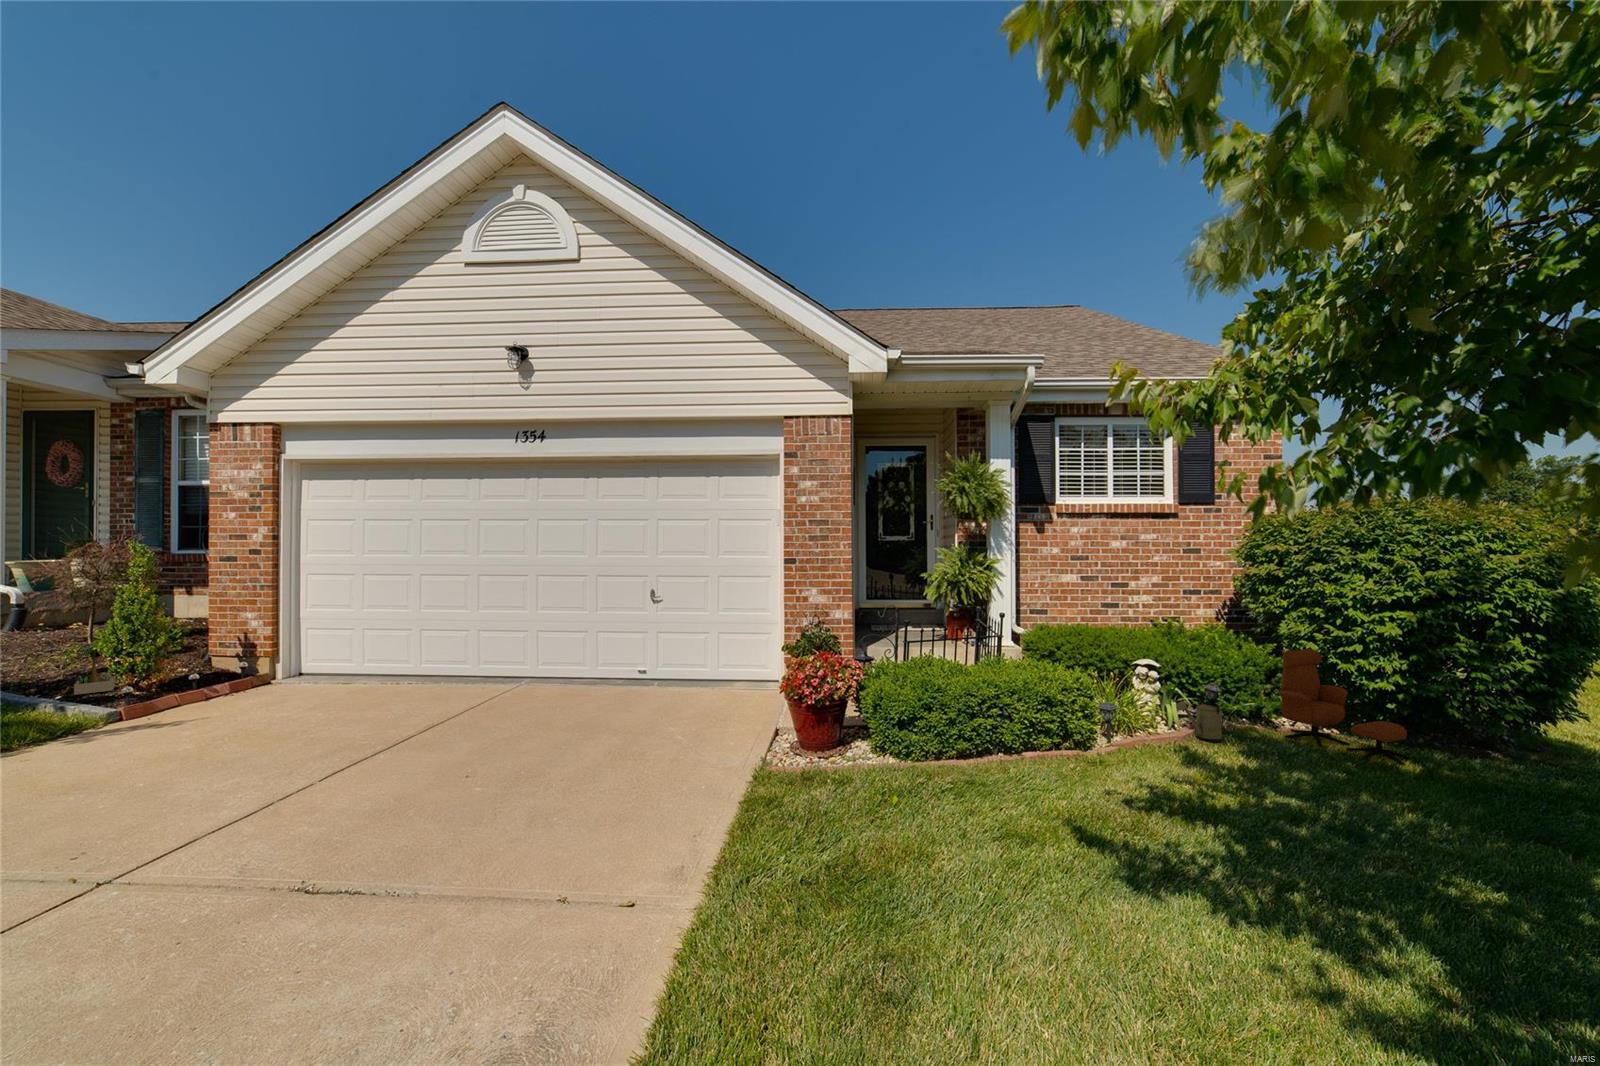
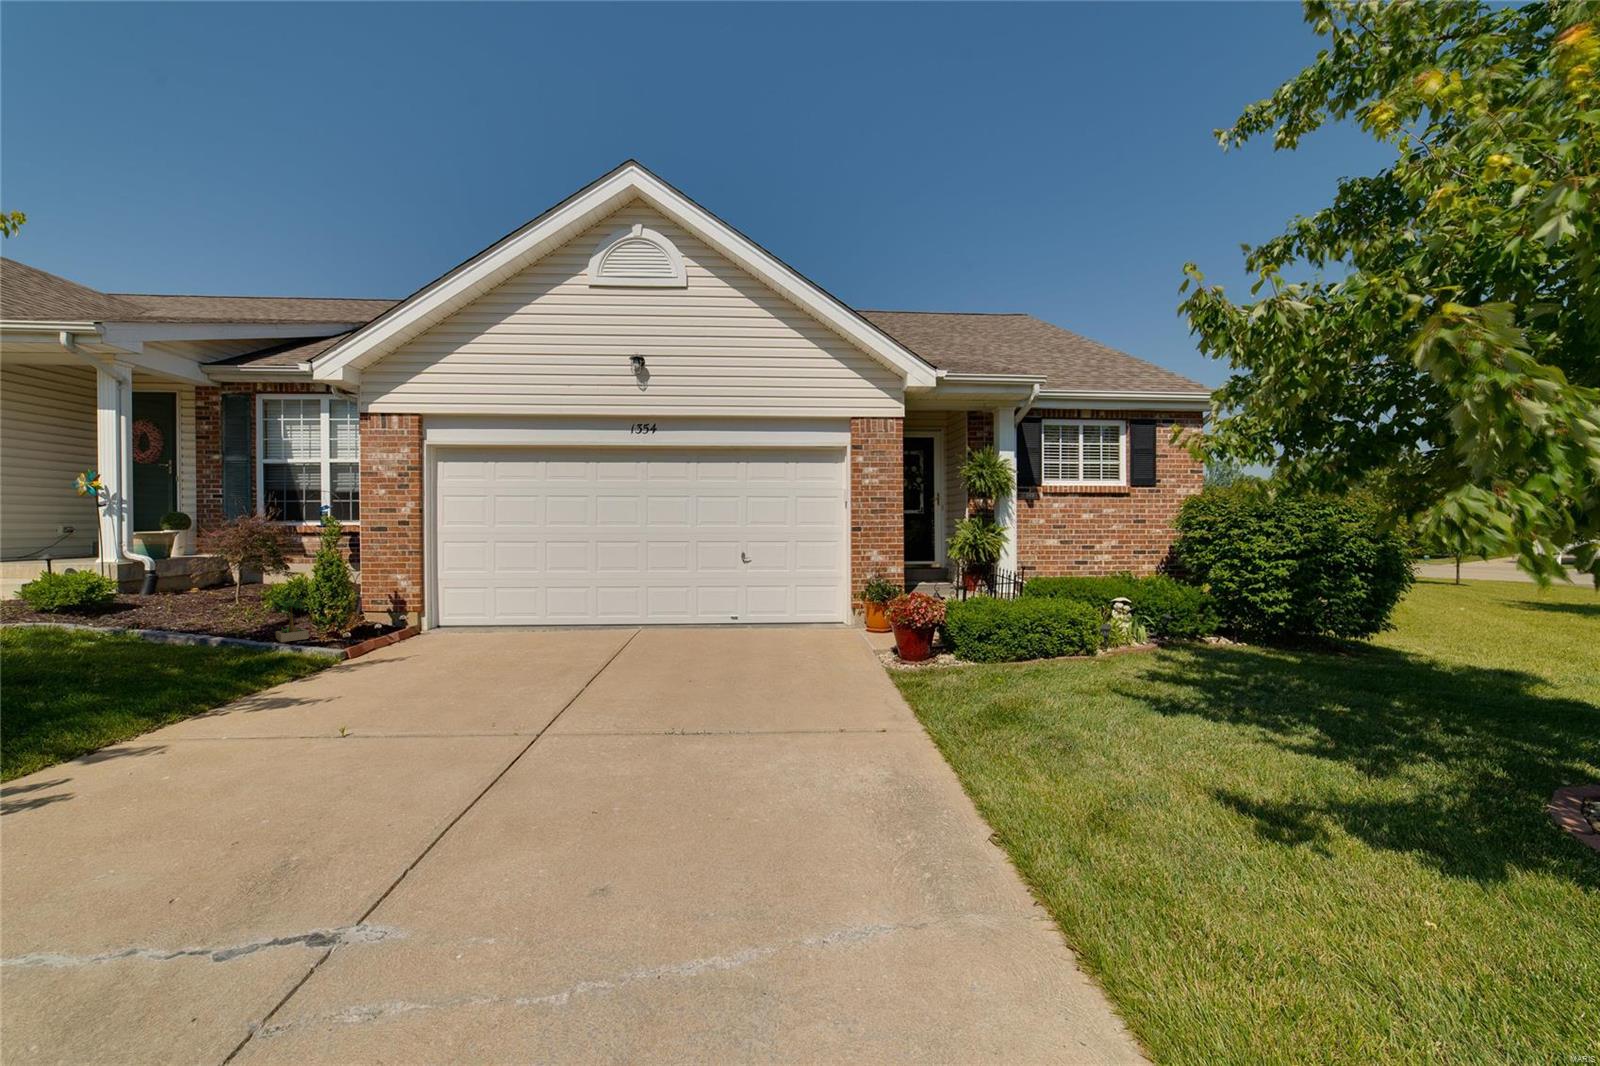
lounge chair: present [1278,649,1410,765] -> none [1211,588,1294,659]
watering can: present [1176,694,1223,742] -> none [1147,619,1176,651]

